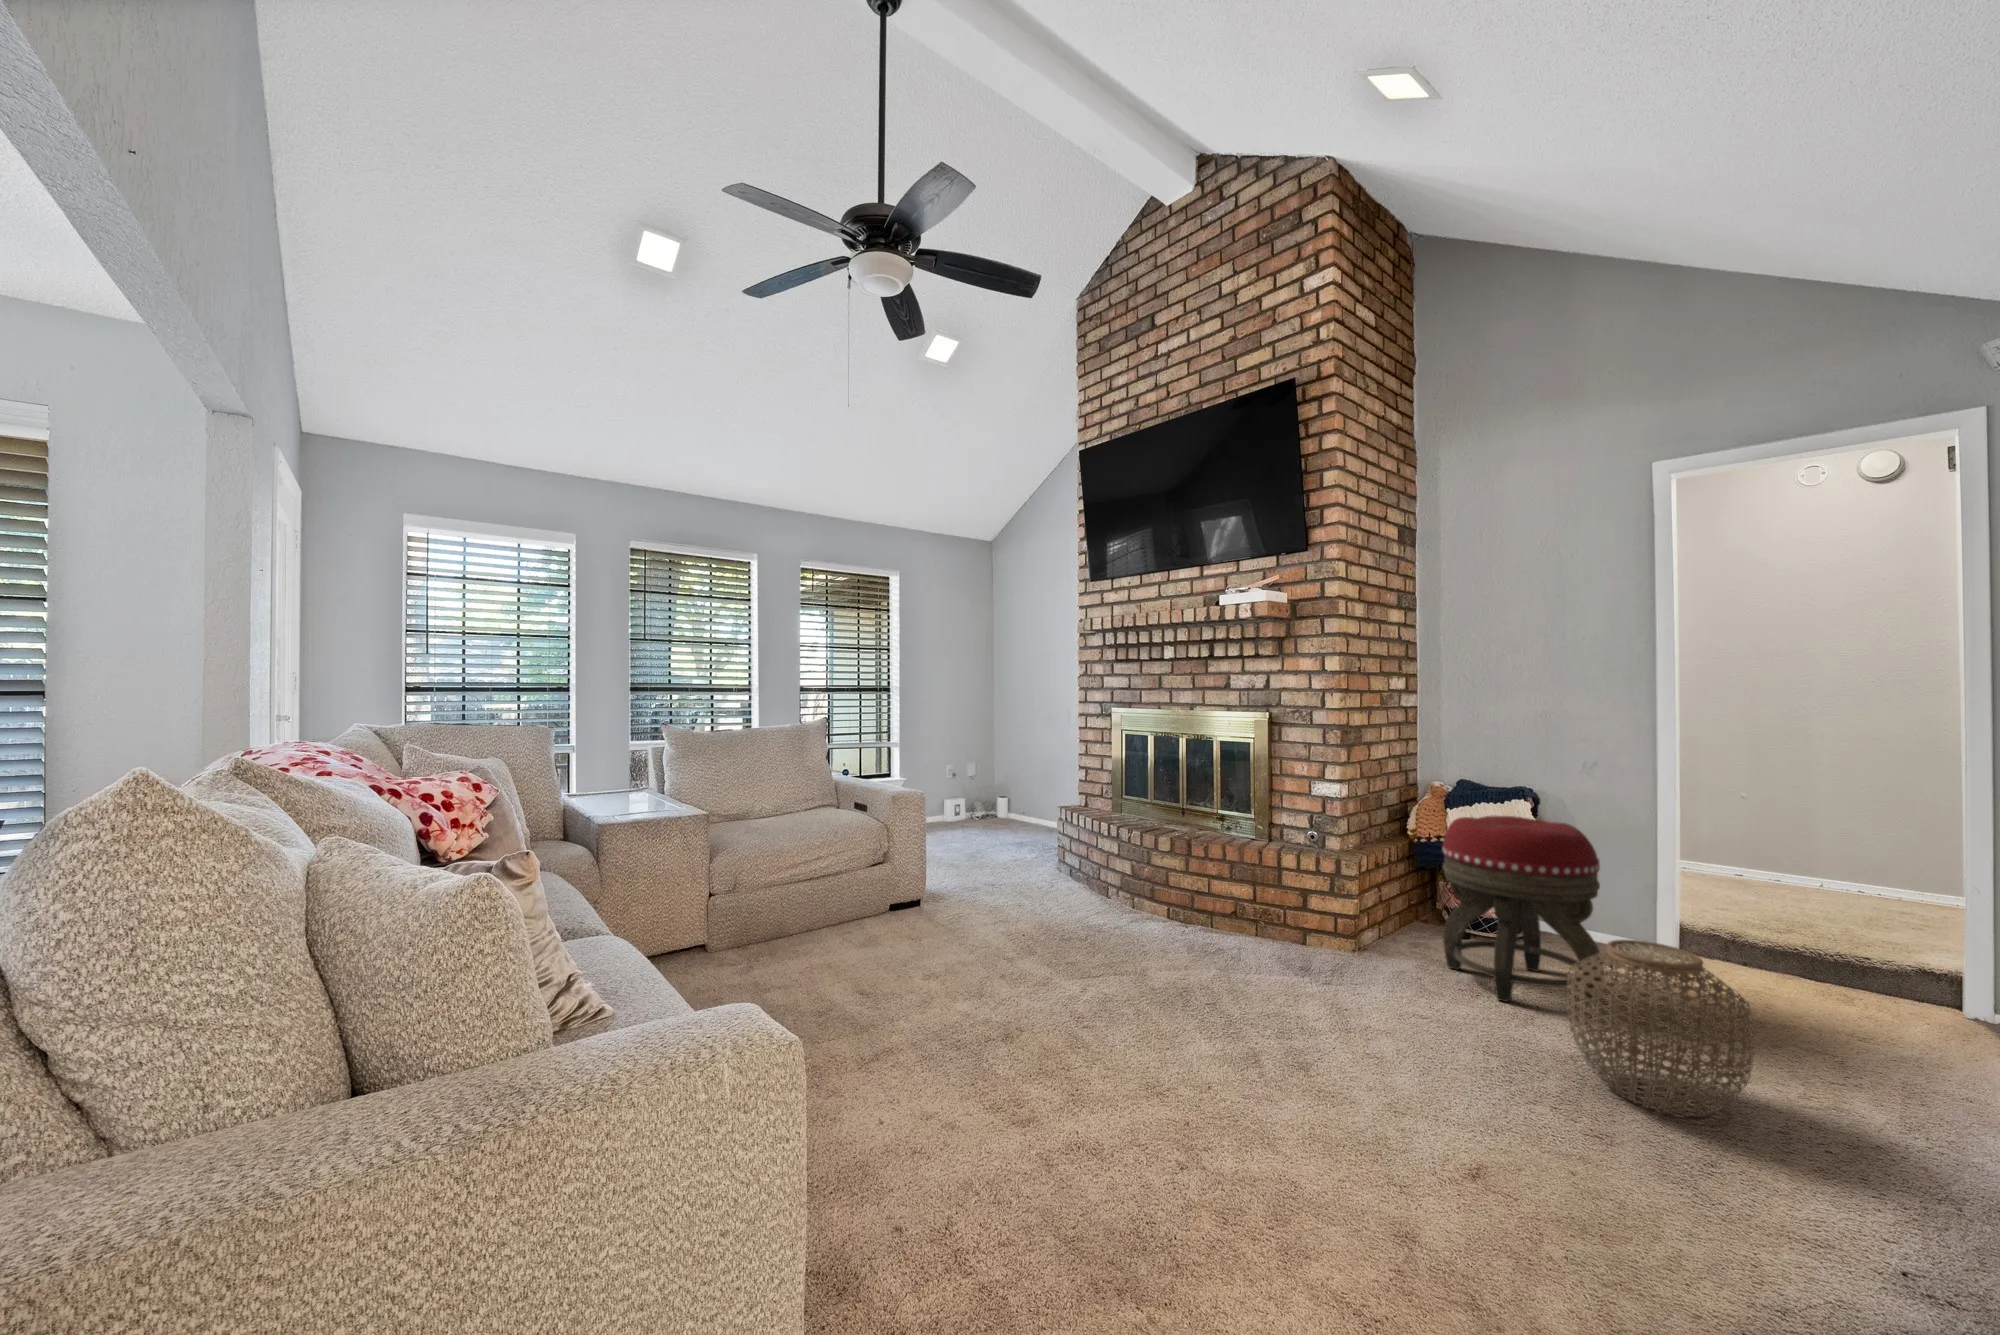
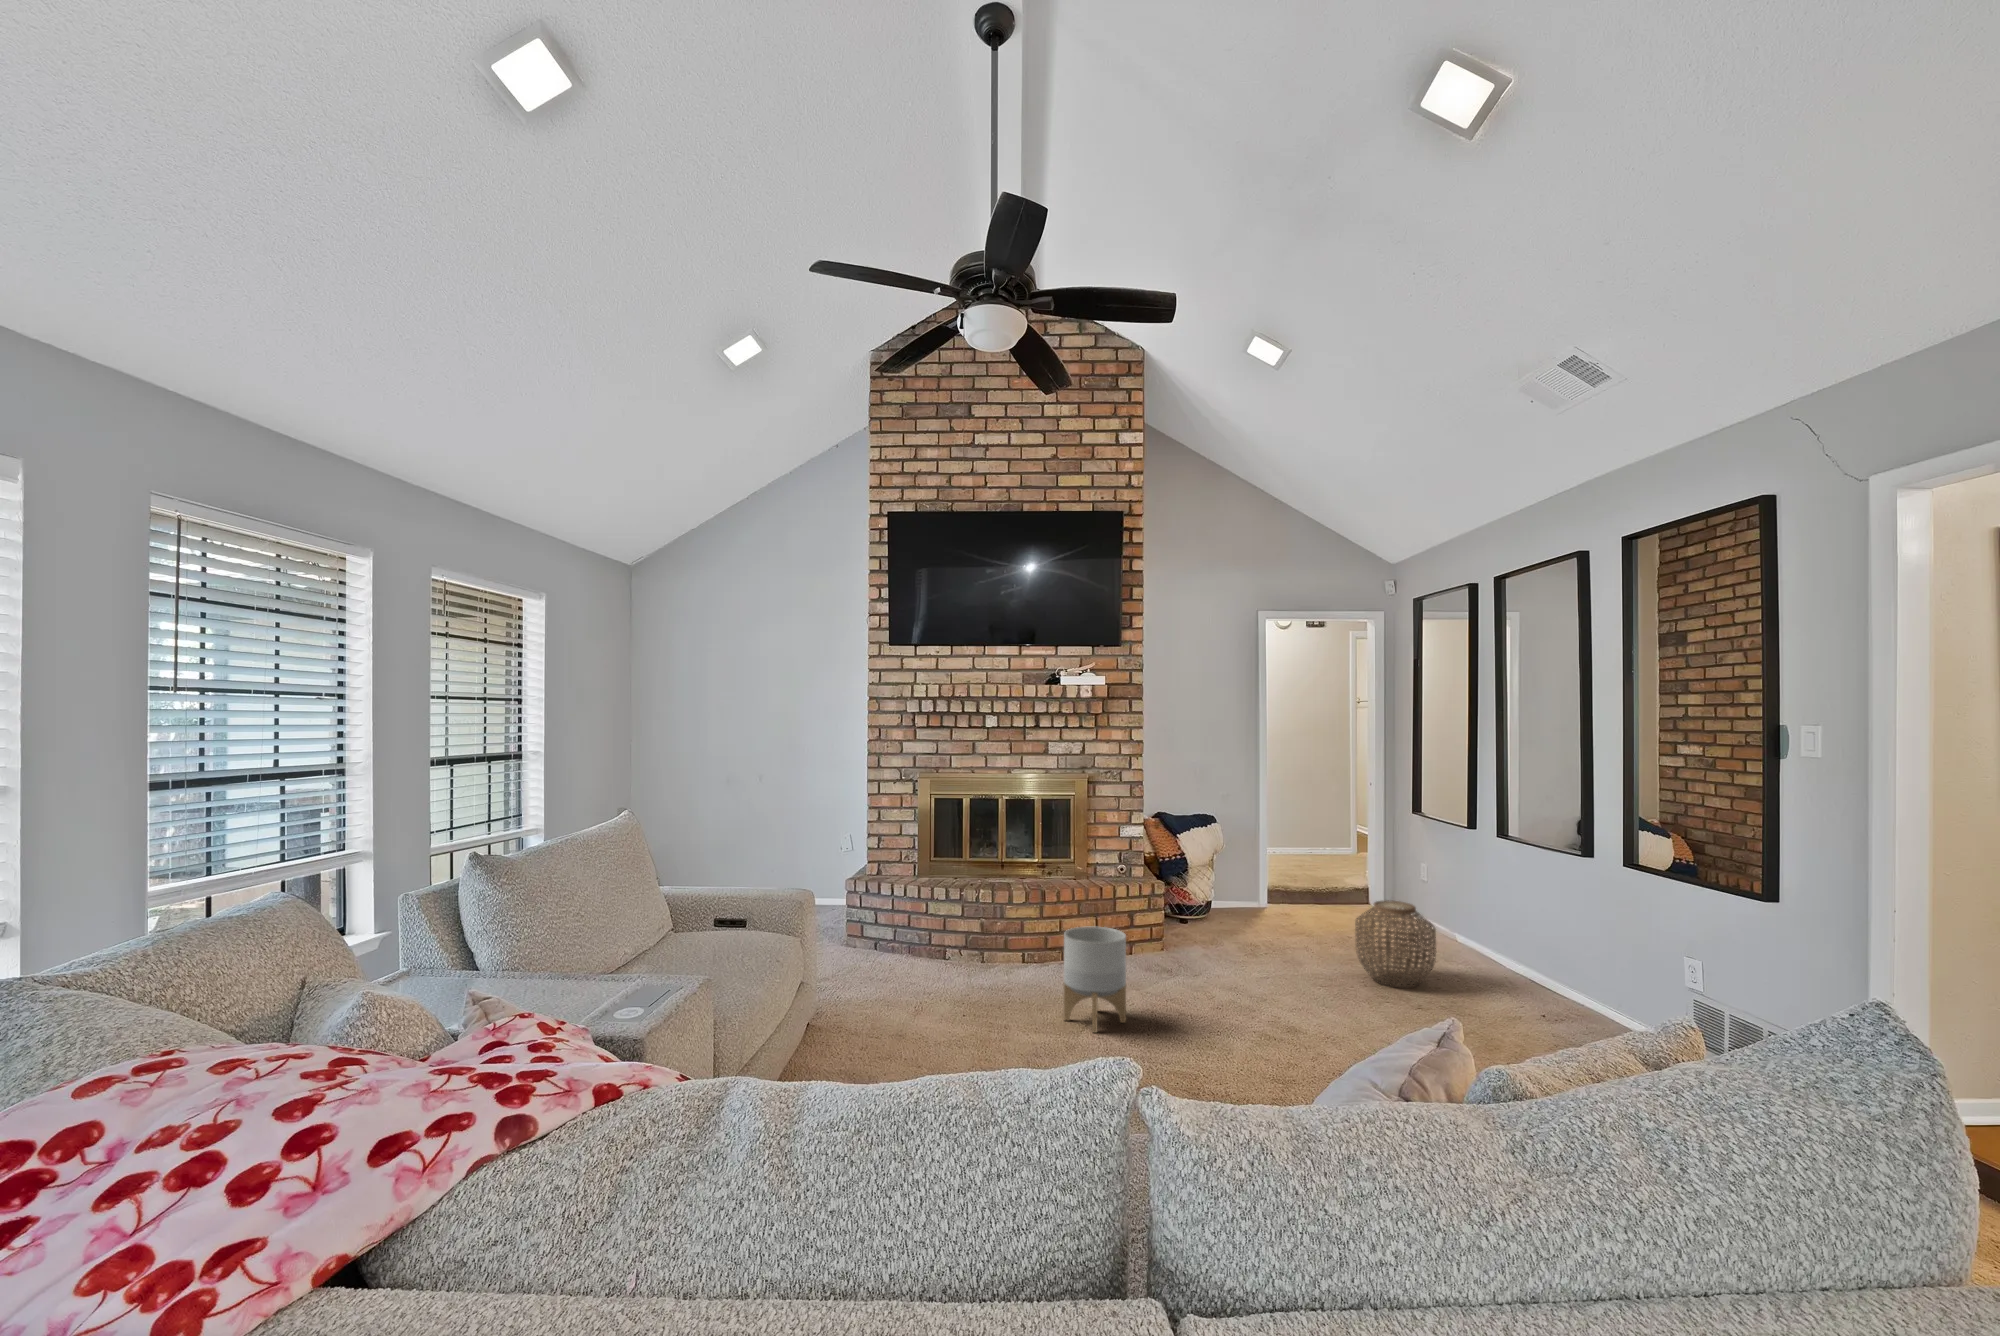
footstool: present [1443,816,1604,1002] -> none [1221,838,1308,958]
planter: none [1043,869,1116,992] -> present [1064,927,1126,1033]

